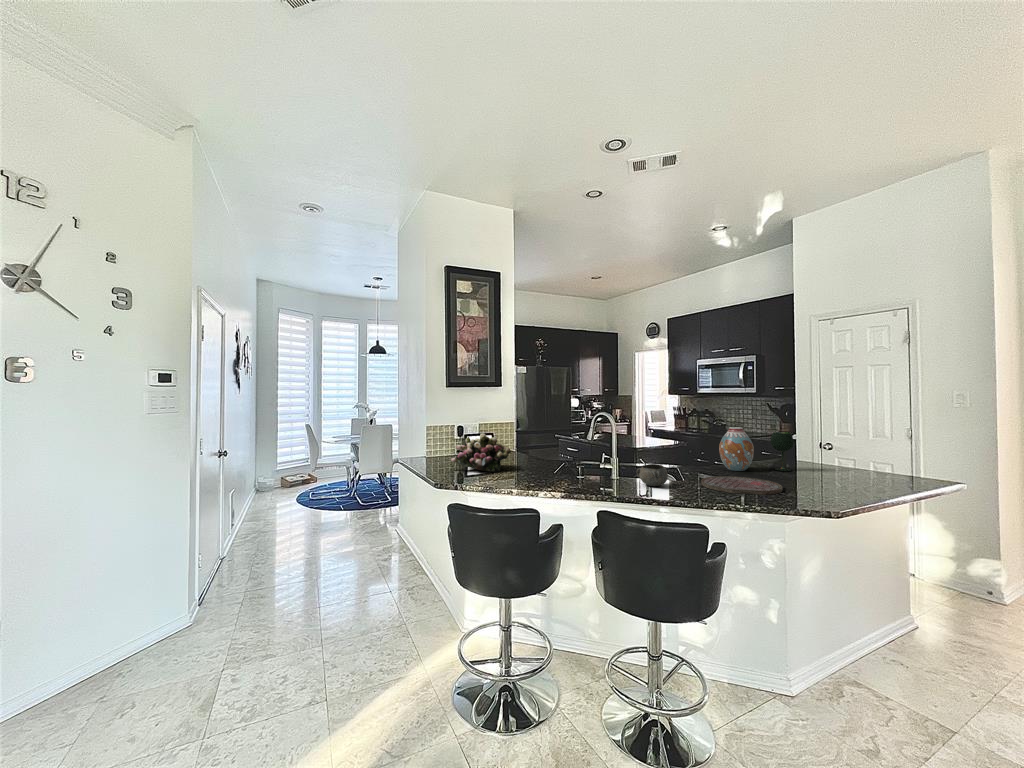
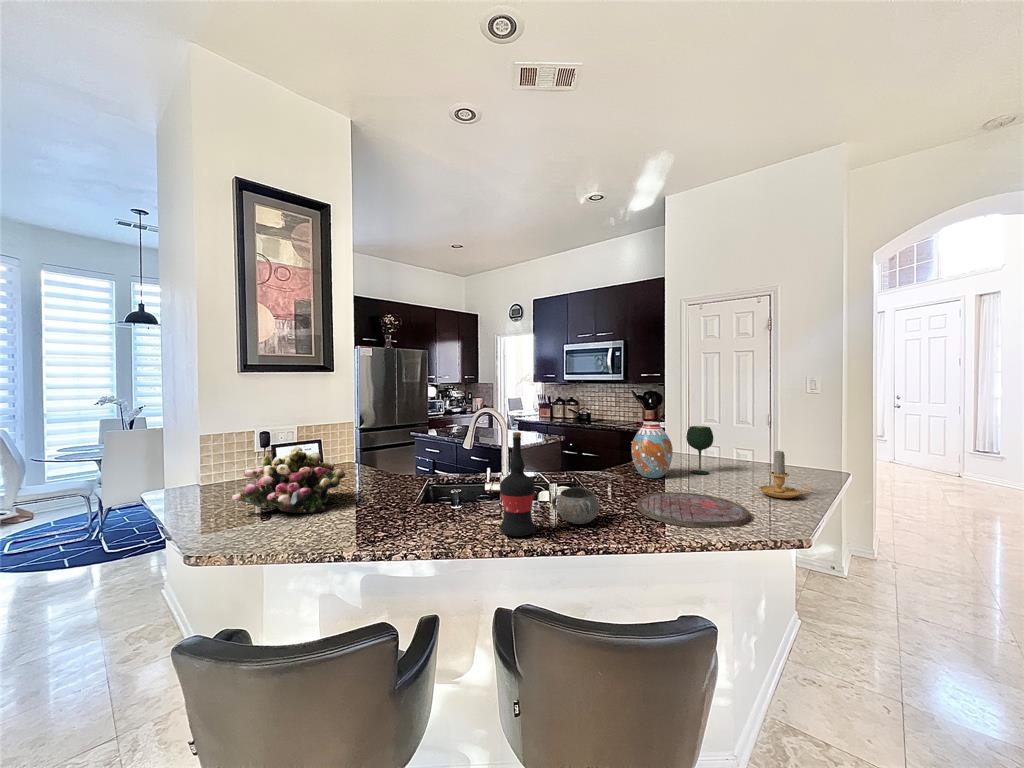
wine bottle: none [601,425,622,487] -> present [500,432,535,536]
candle: none [812,448,853,486] -> present [758,451,812,498]

